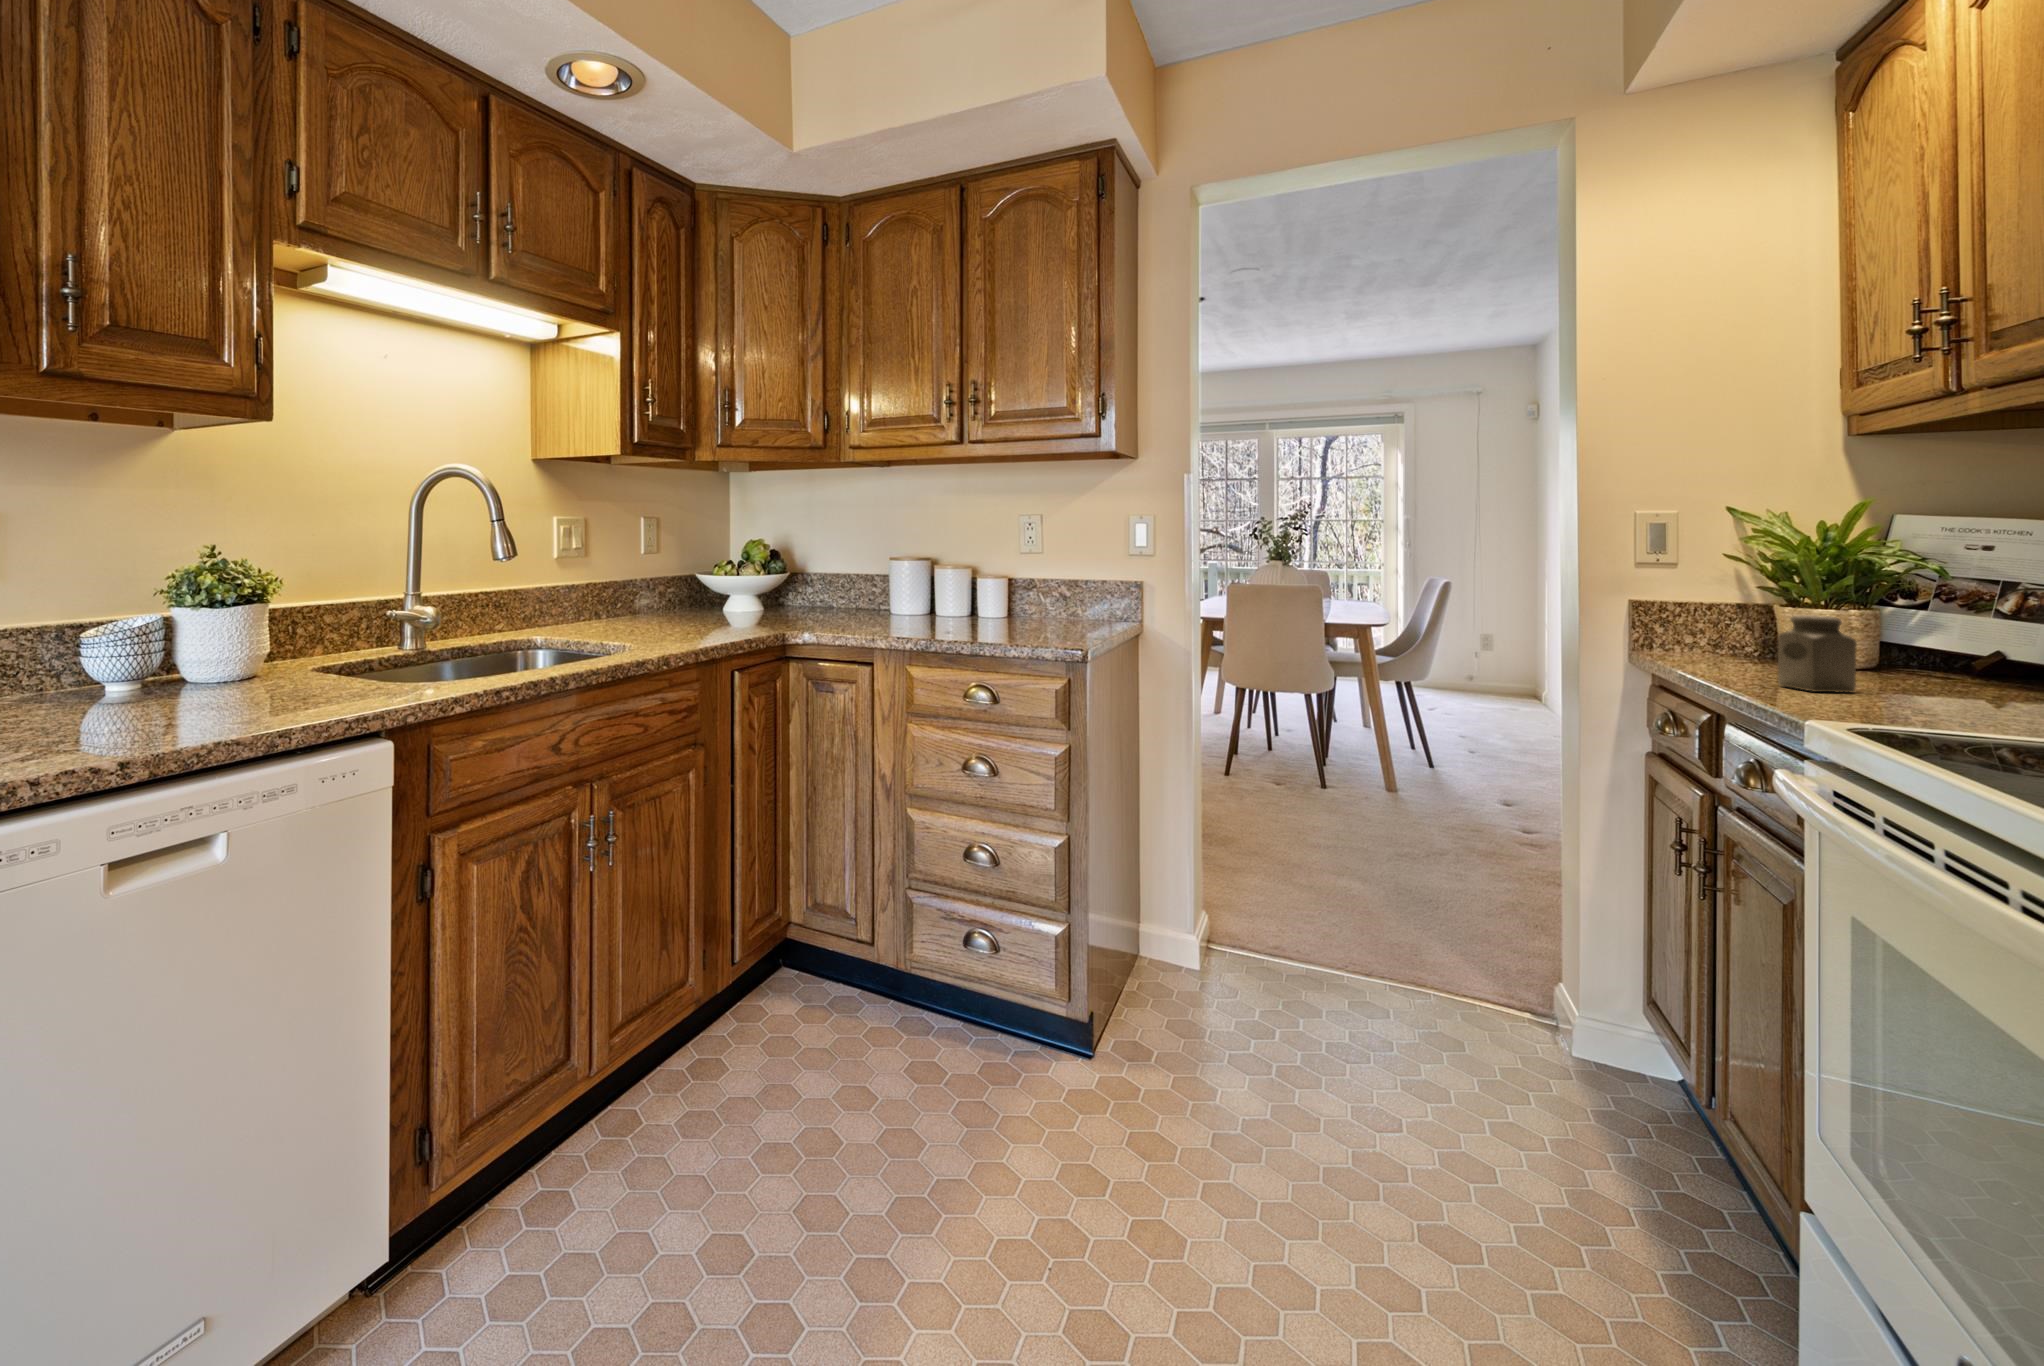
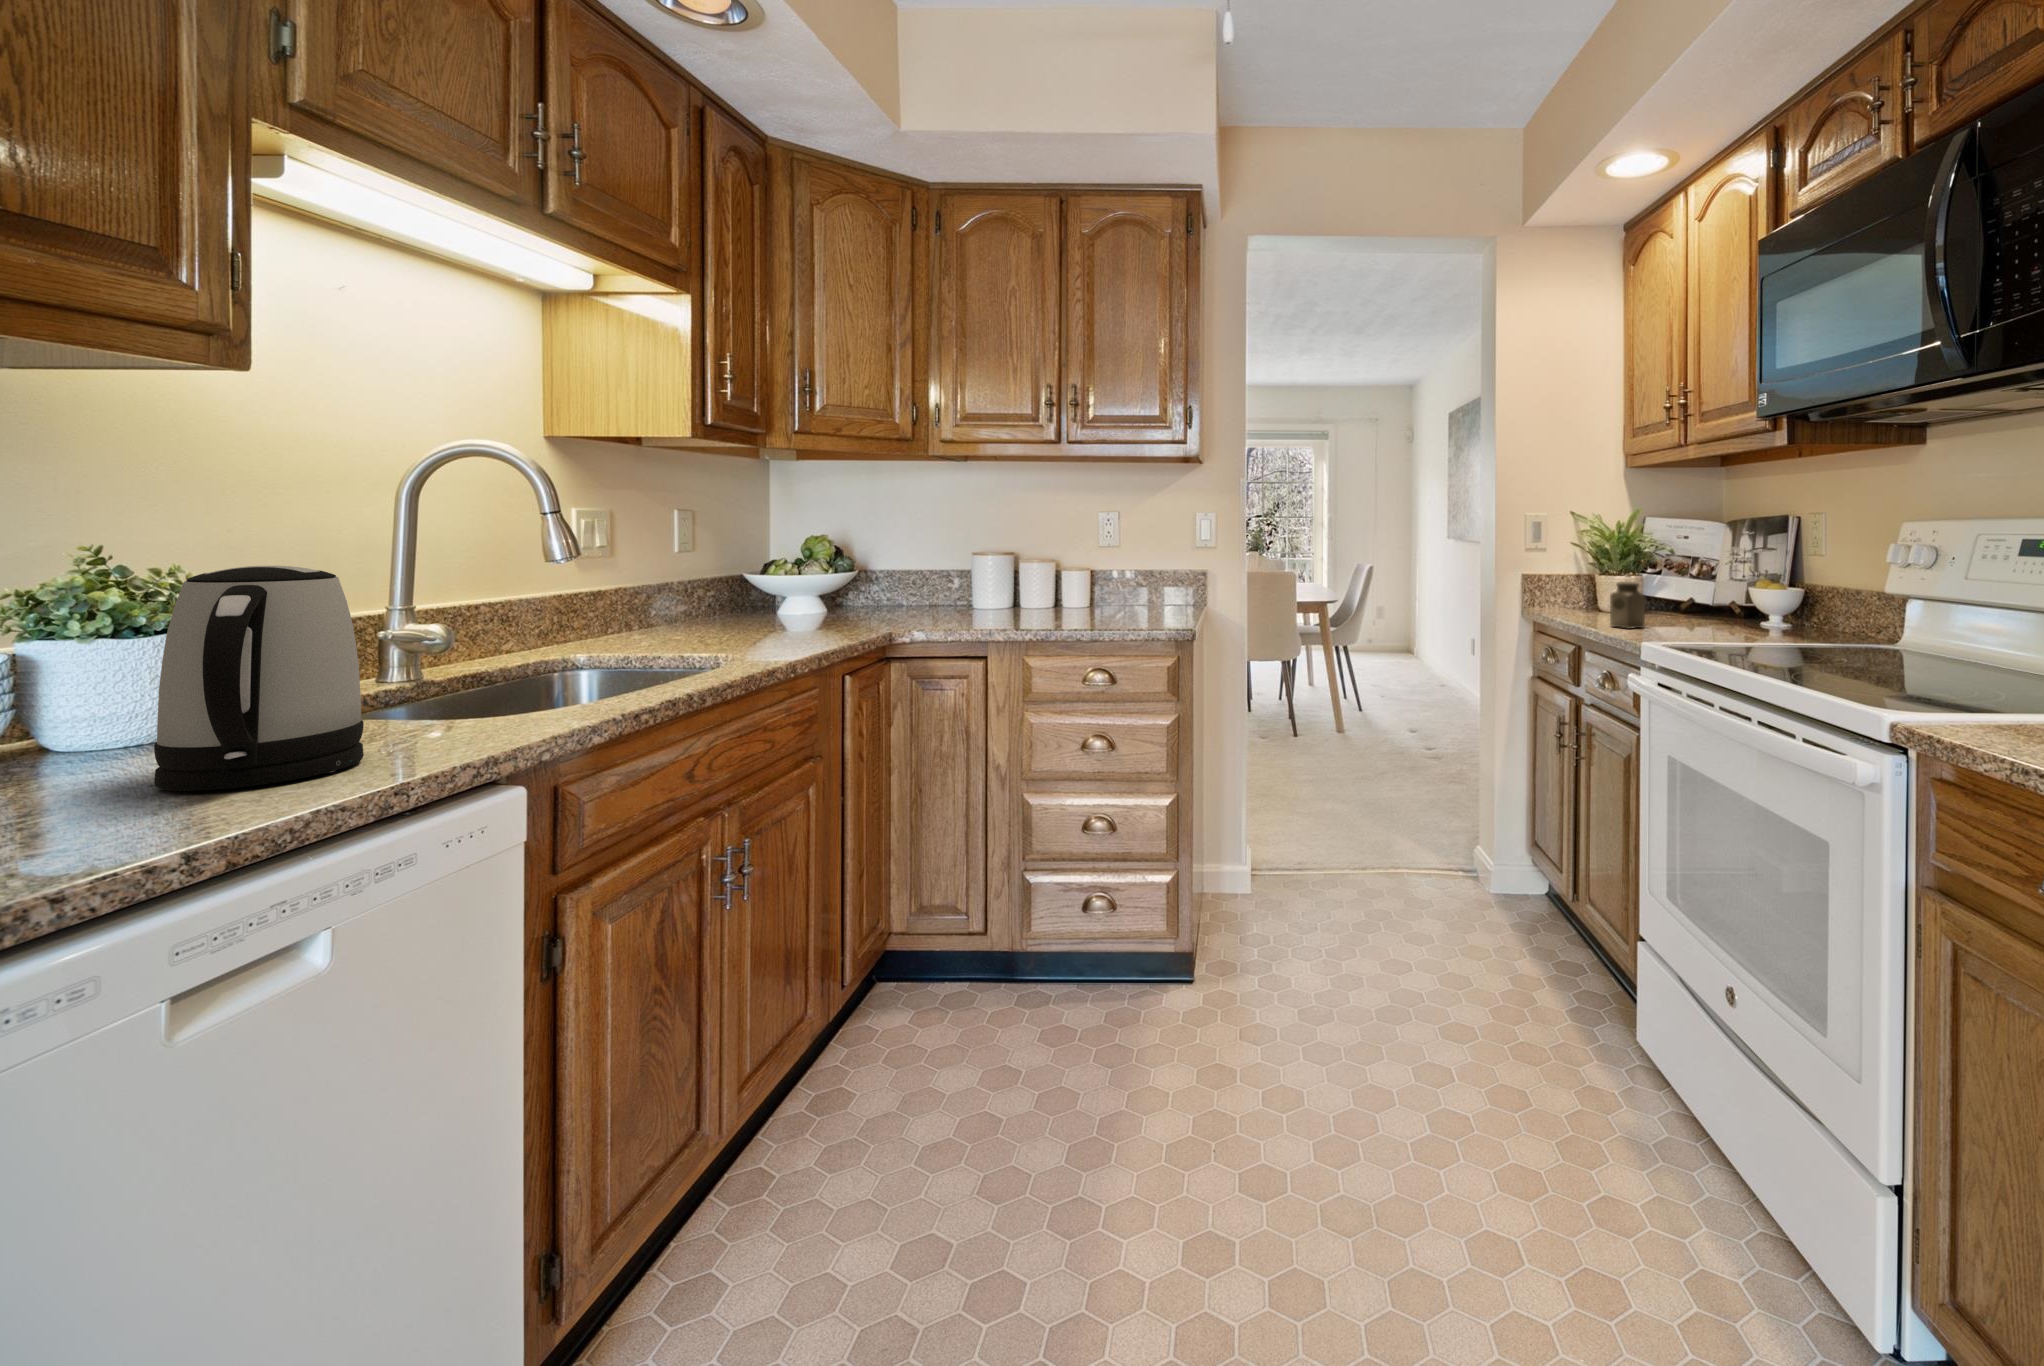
kettle: none [175,561,296,719] -> present [154,566,364,791]

